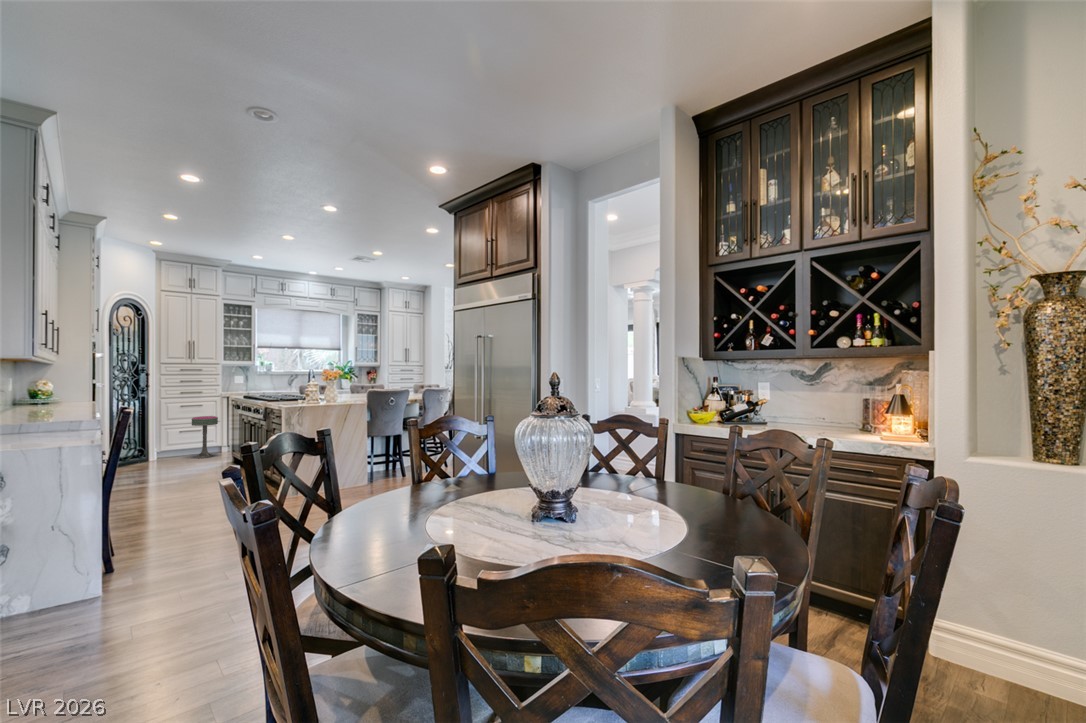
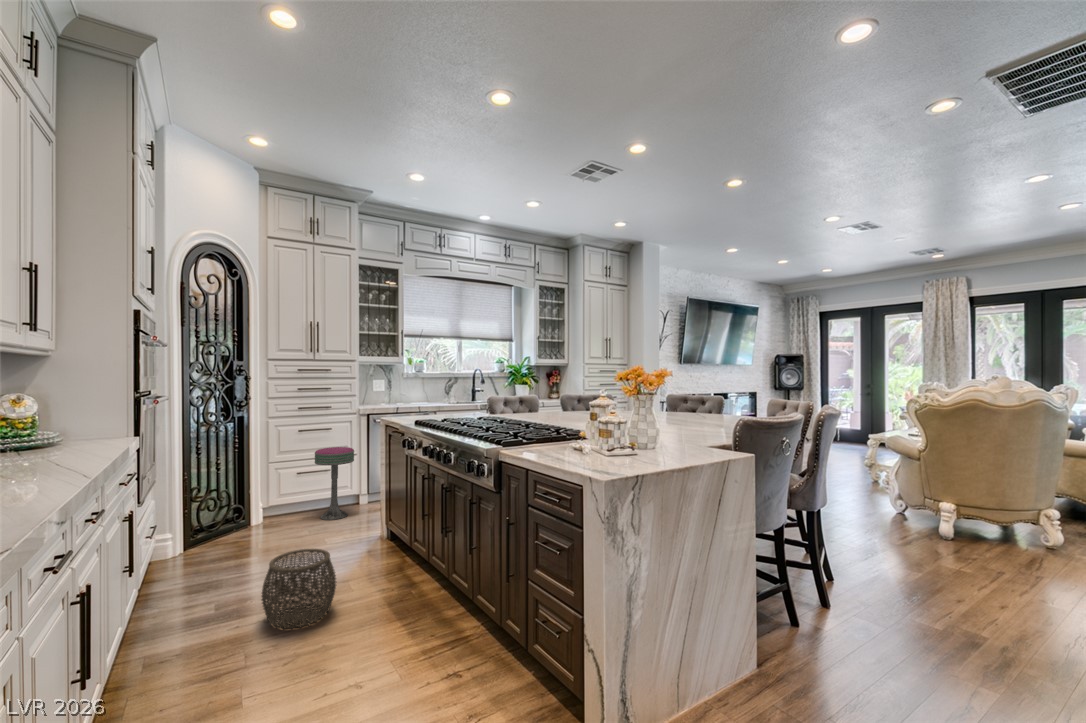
woven basket: none [160,453,198,484] -> present [262,549,337,629]

